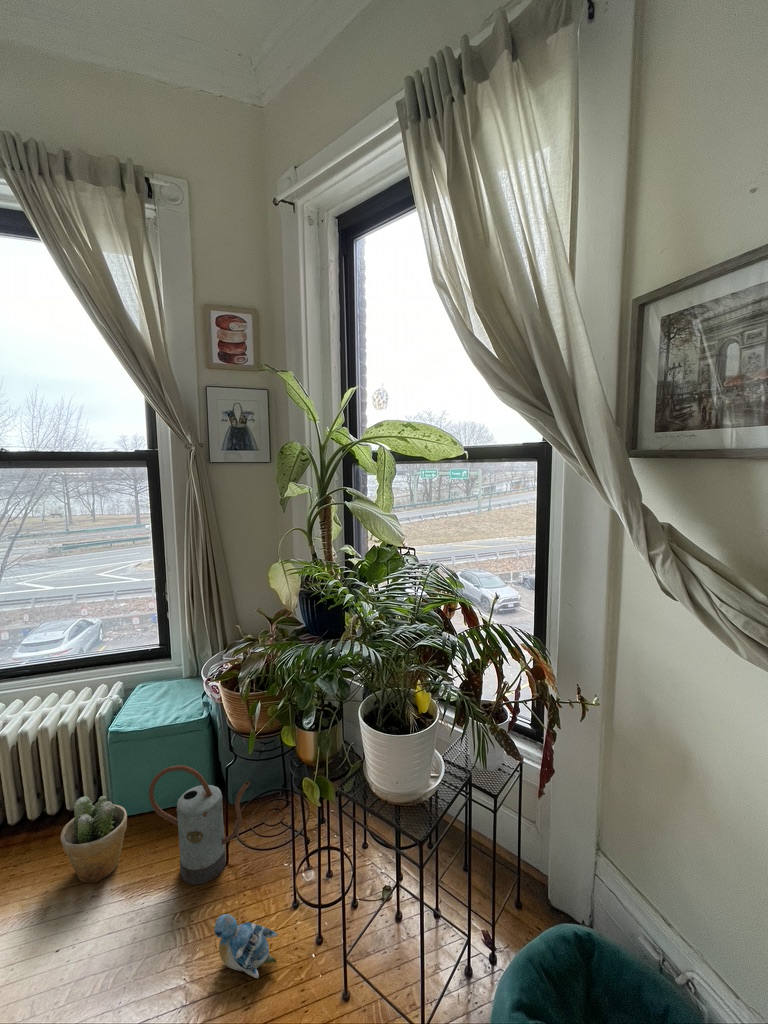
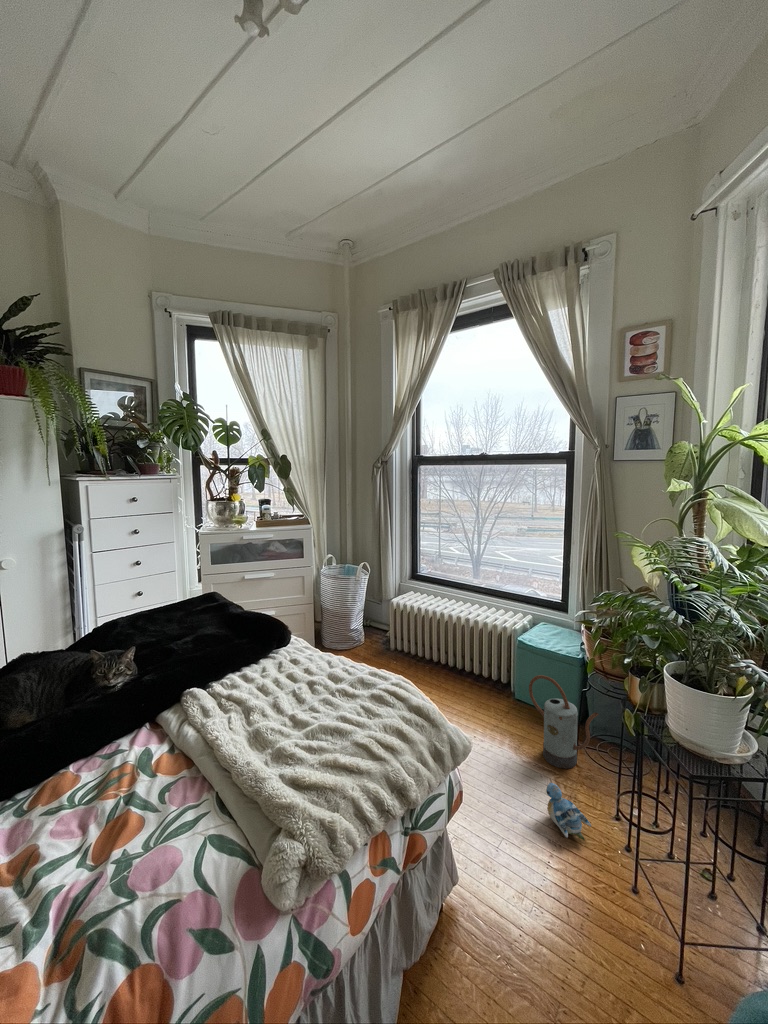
potted plant: present [61,796,127,883] -> none [480,672,518,727]

